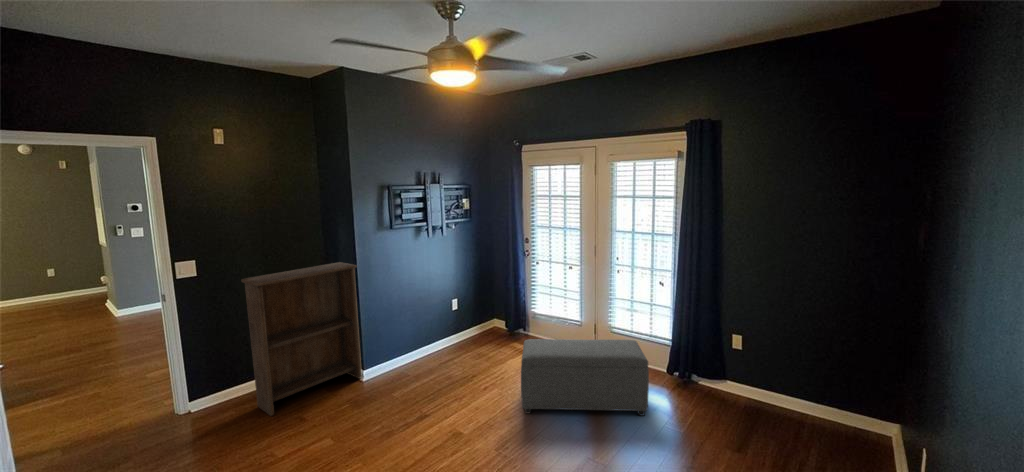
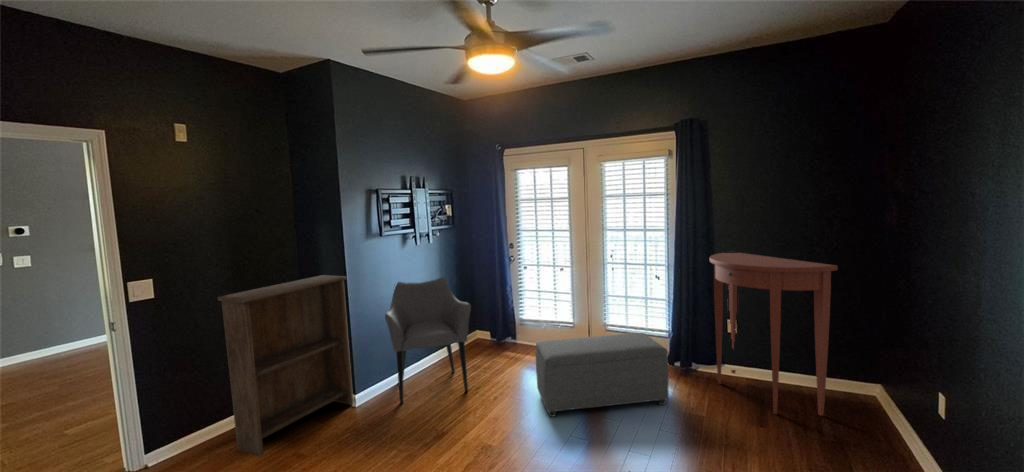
console table: none [708,263,837,451] -> present [709,253,838,416]
armchair: none [387,269,468,383] -> present [385,278,471,404]

